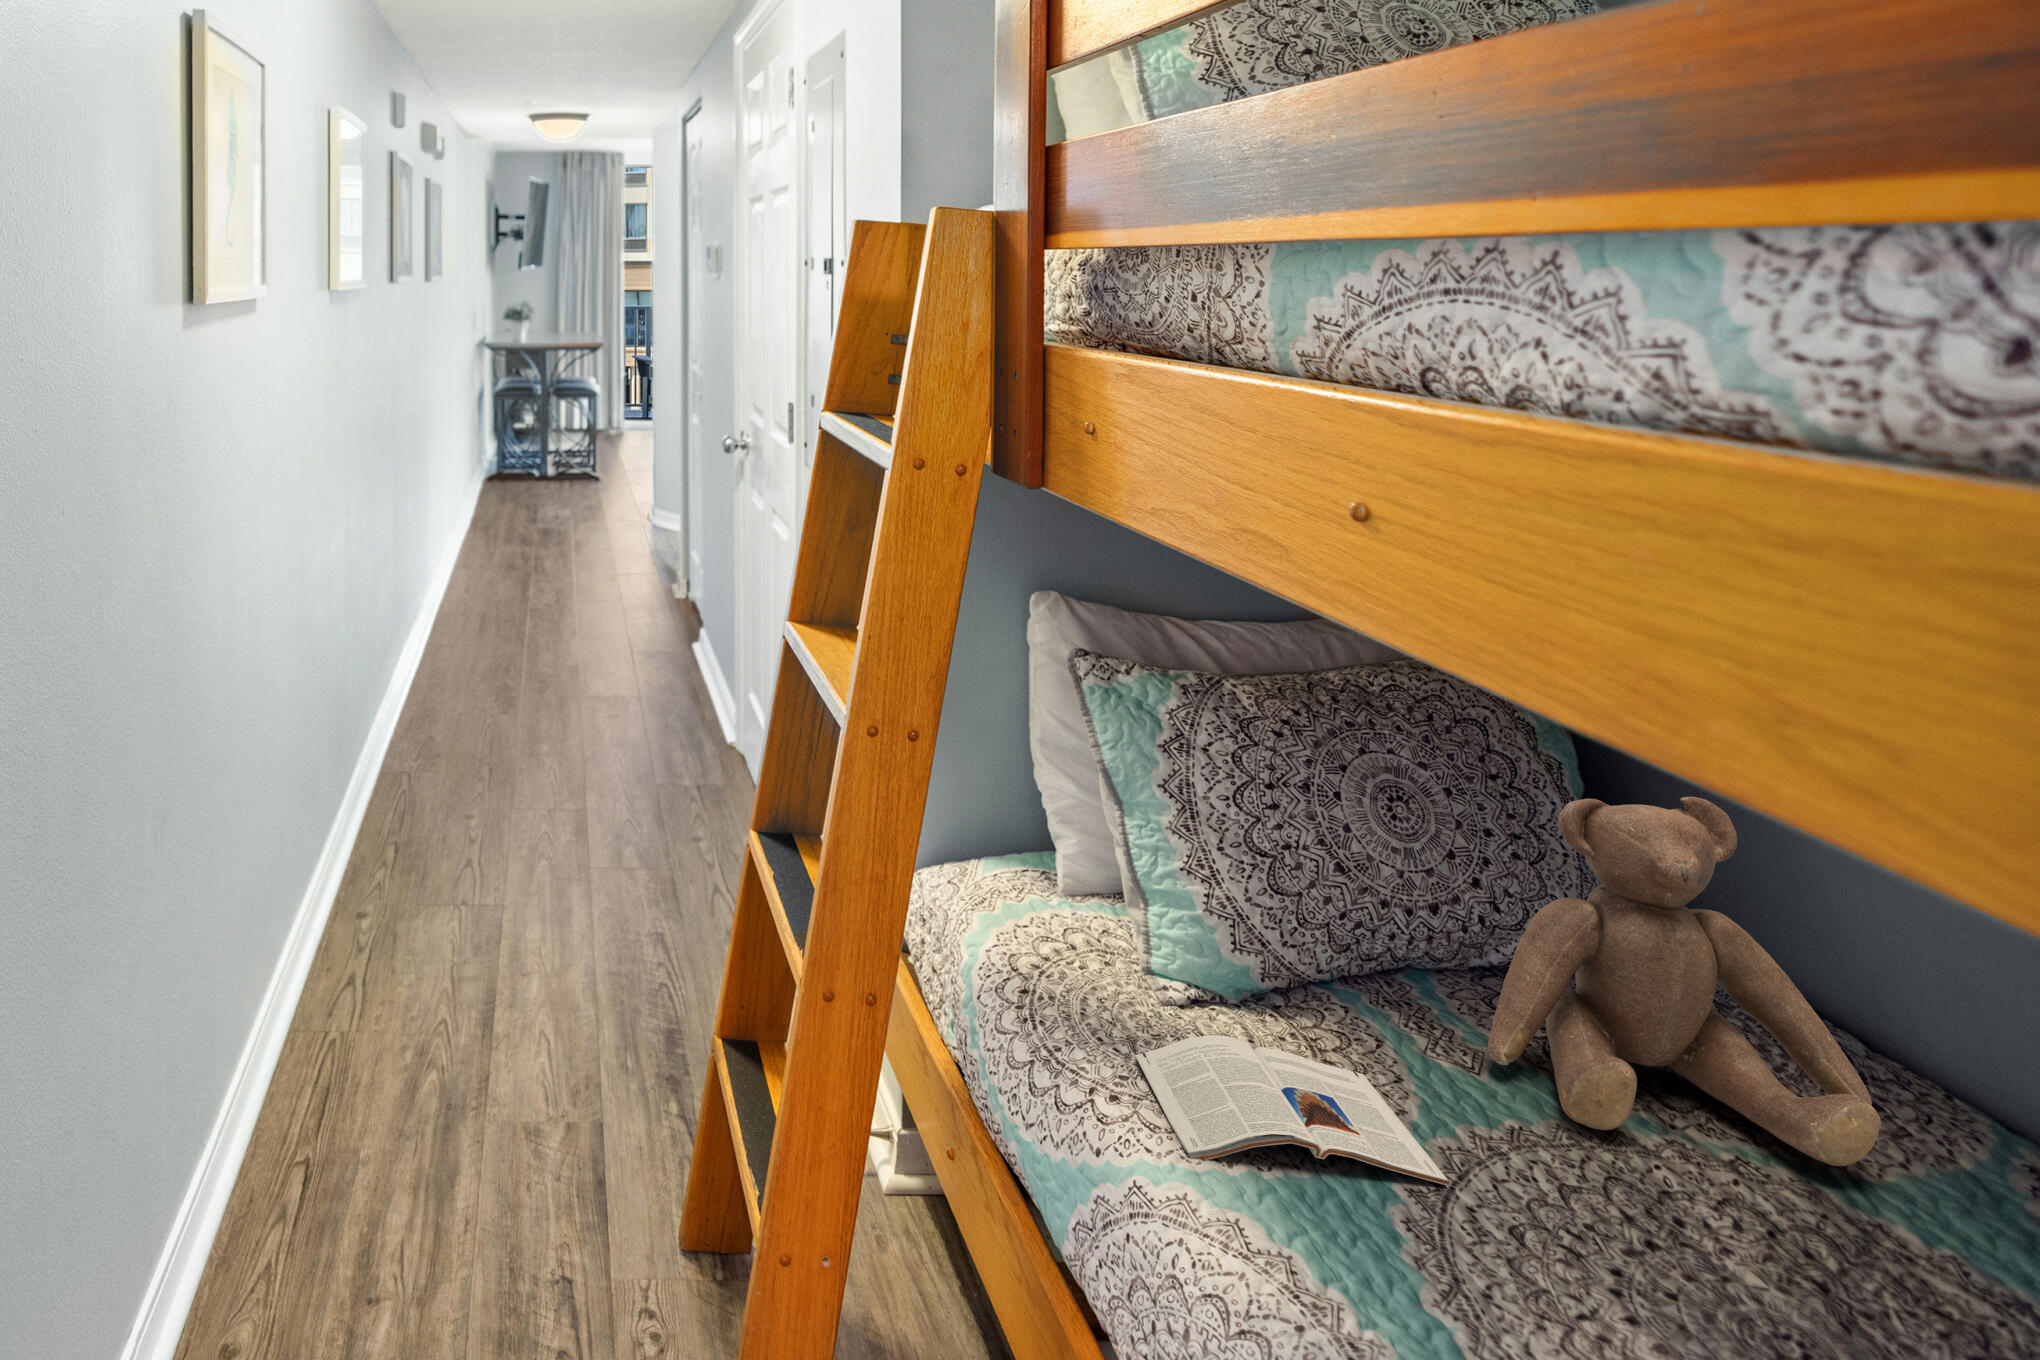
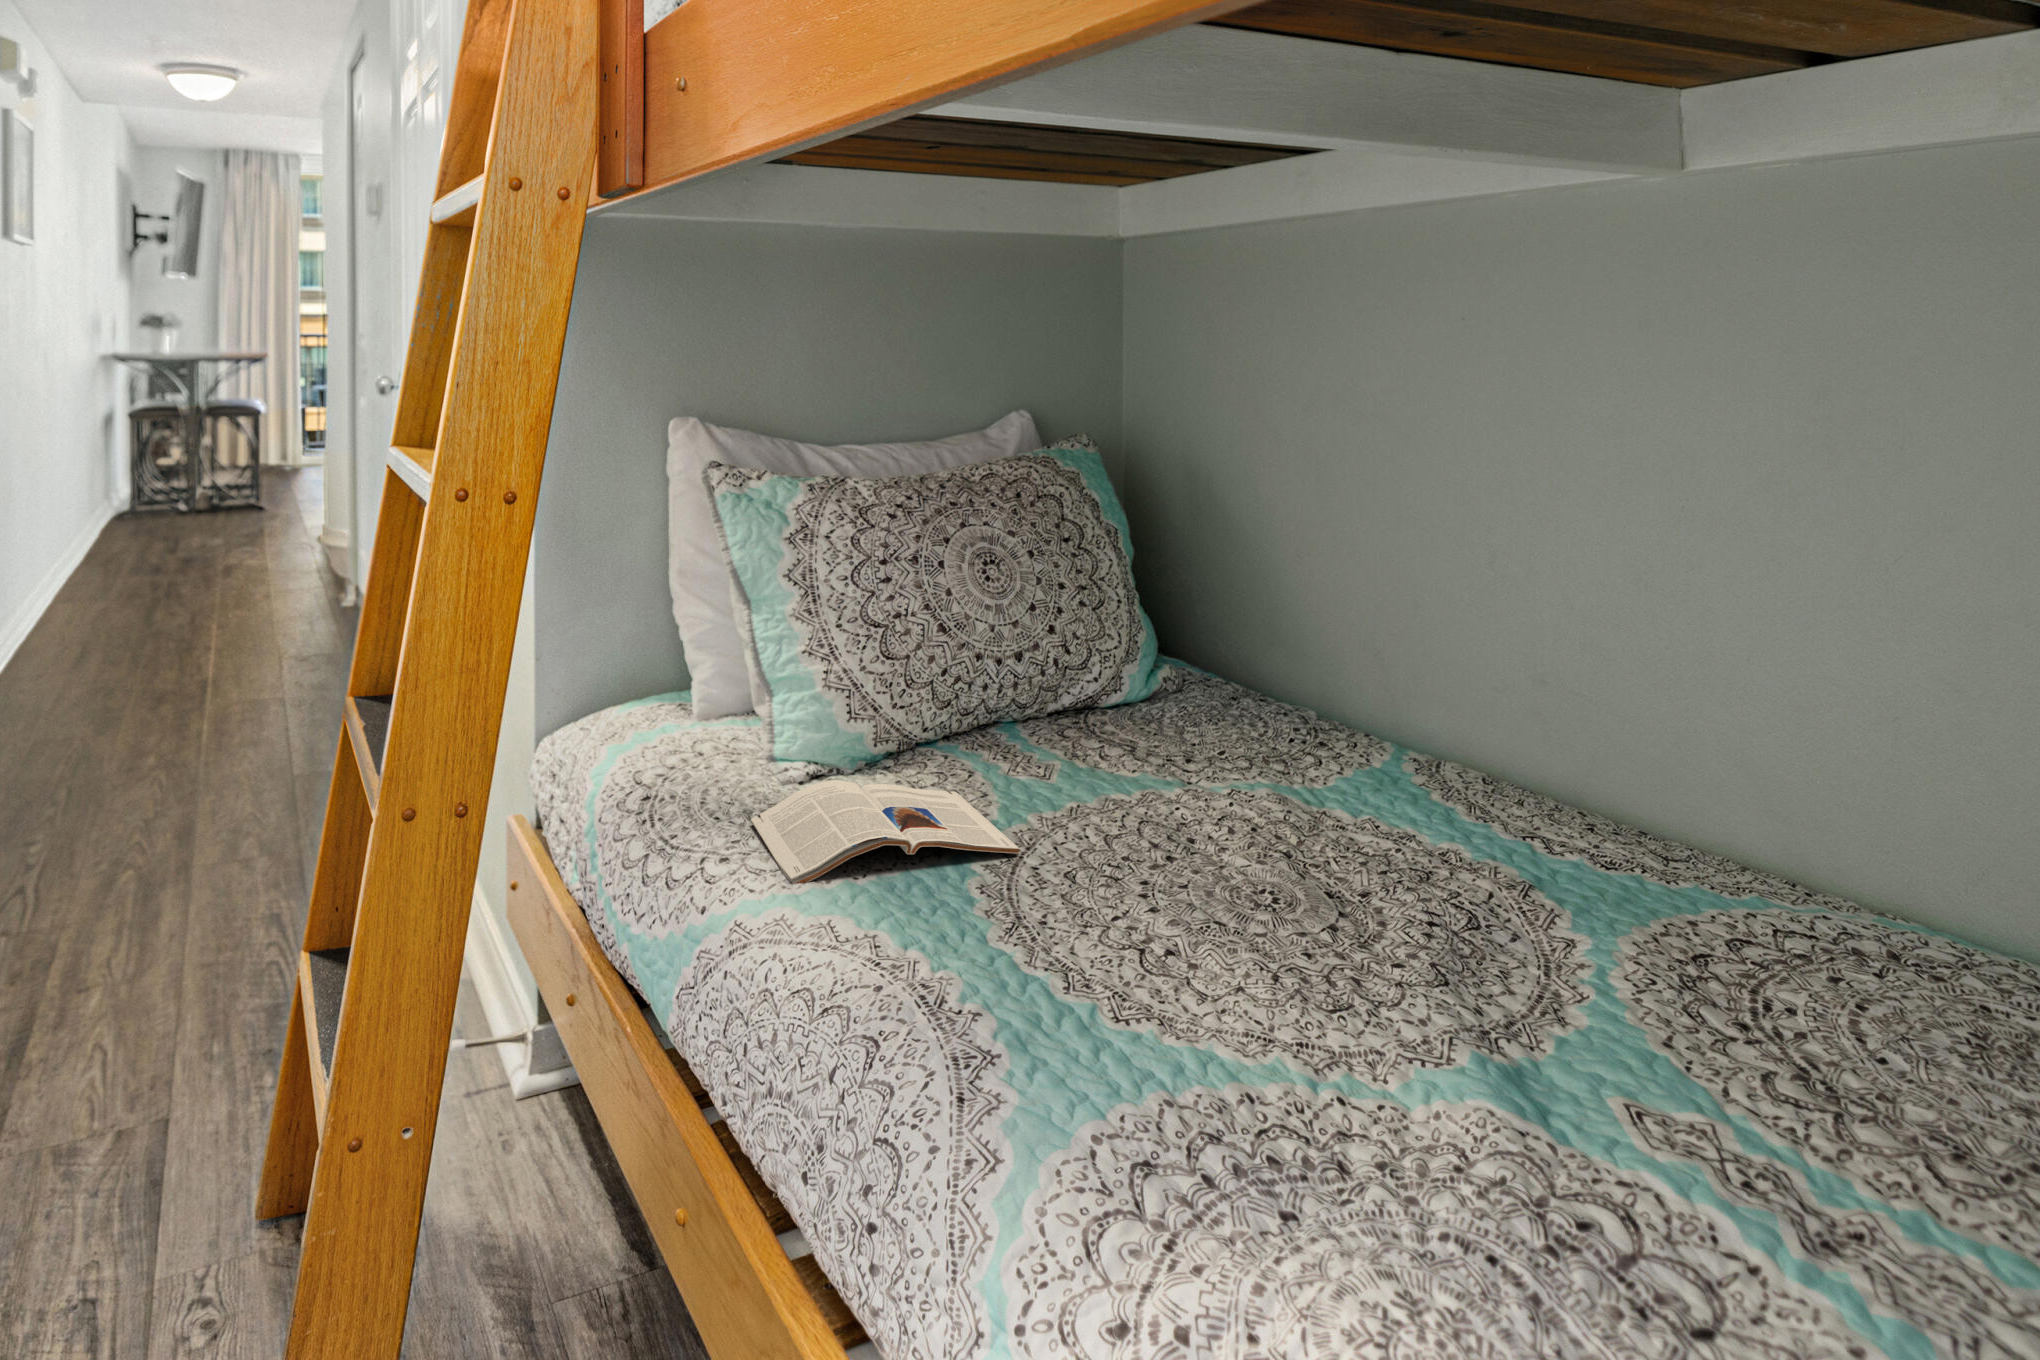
teddy bear: present [1486,797,1881,1166] -> none [1056,507,1326,794]

